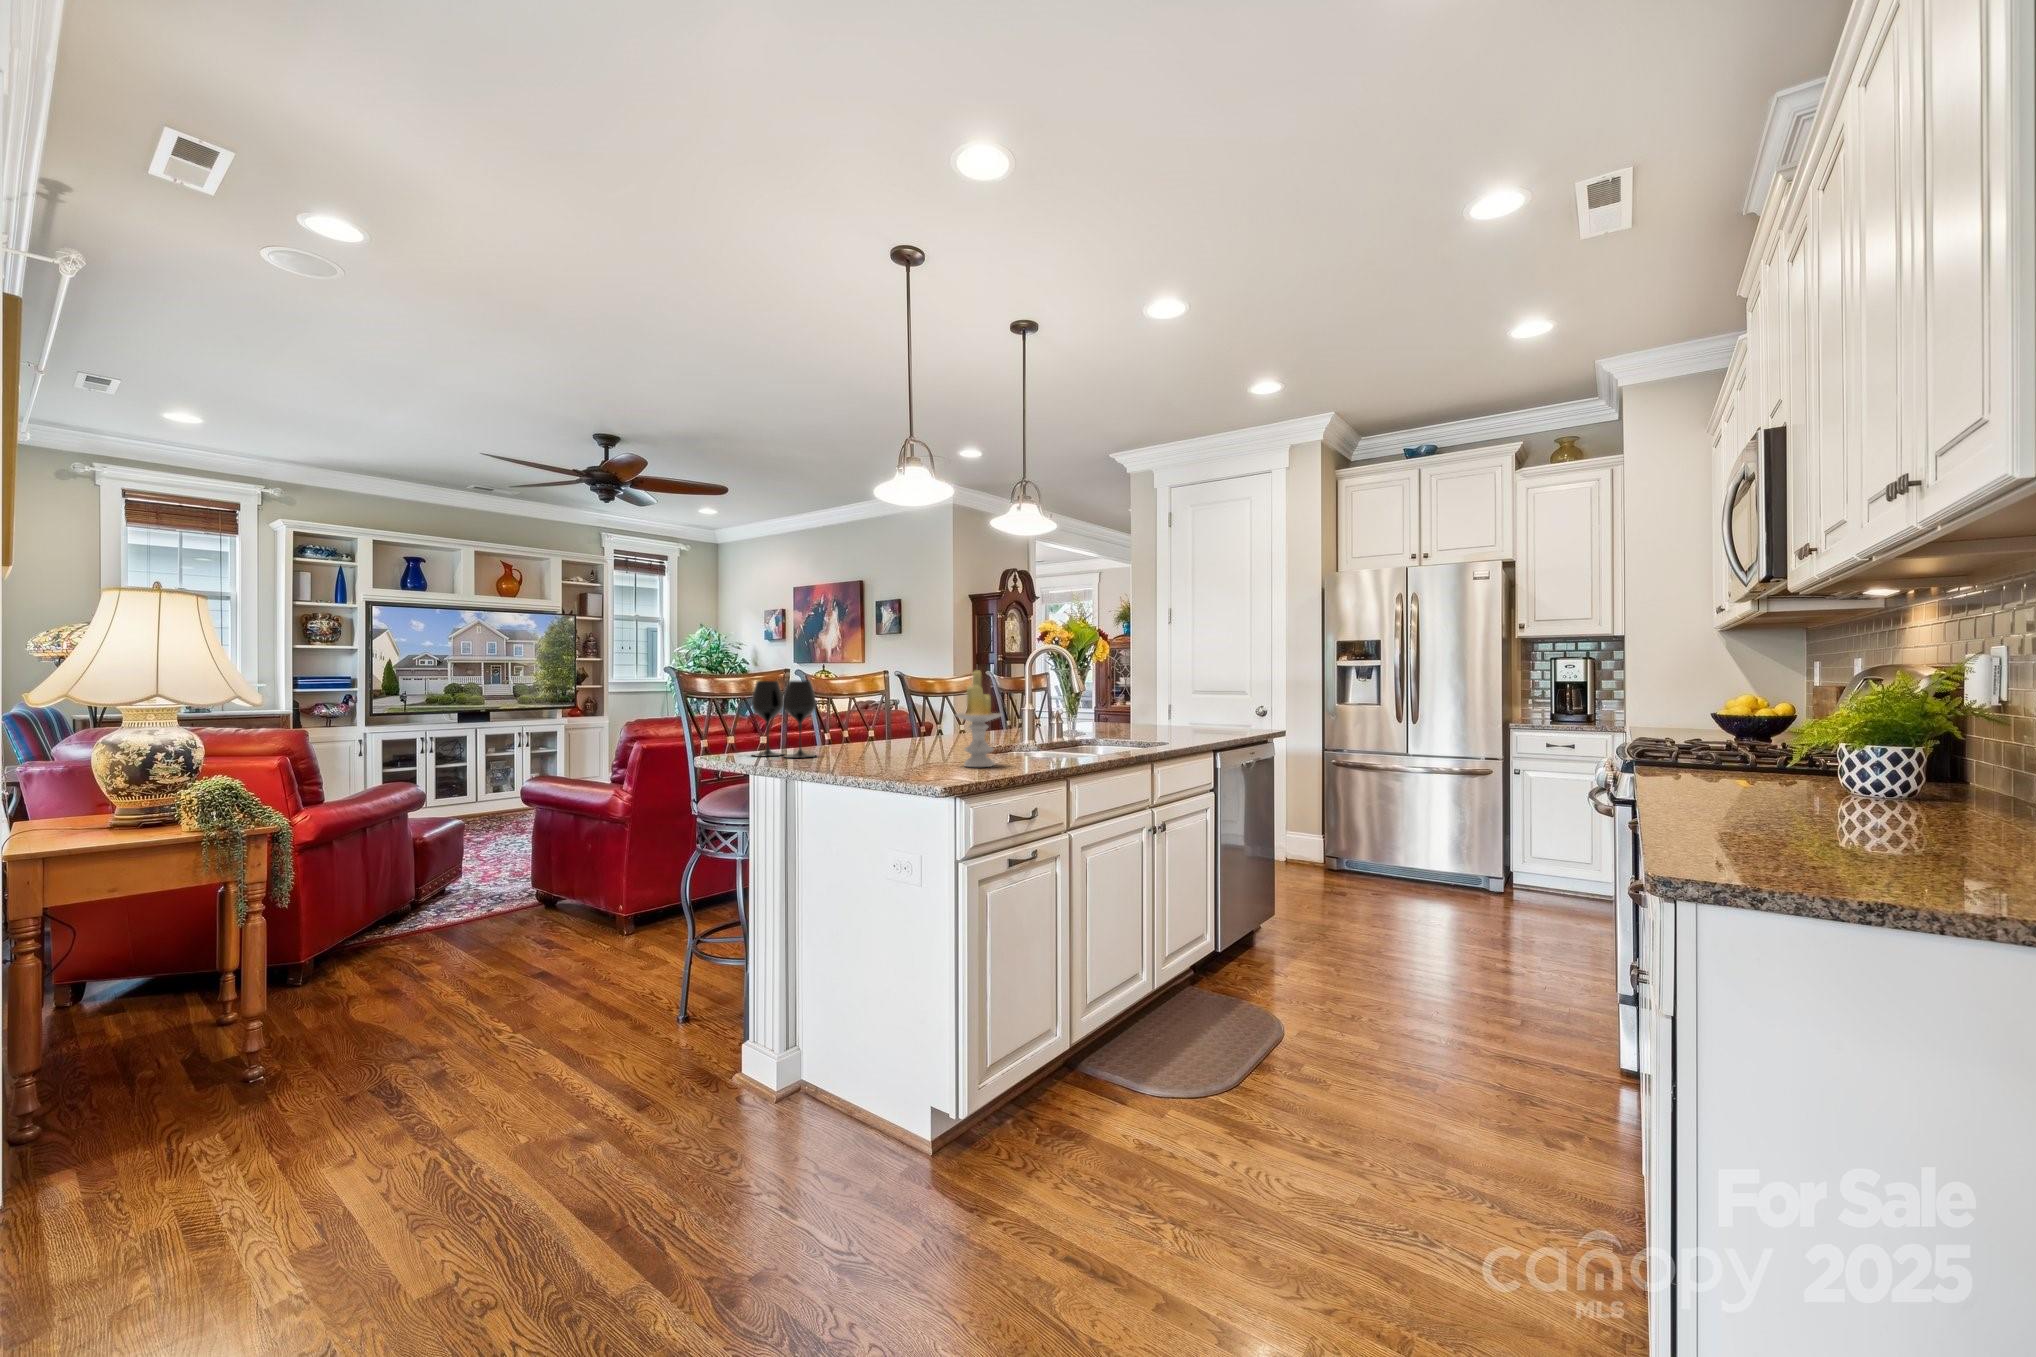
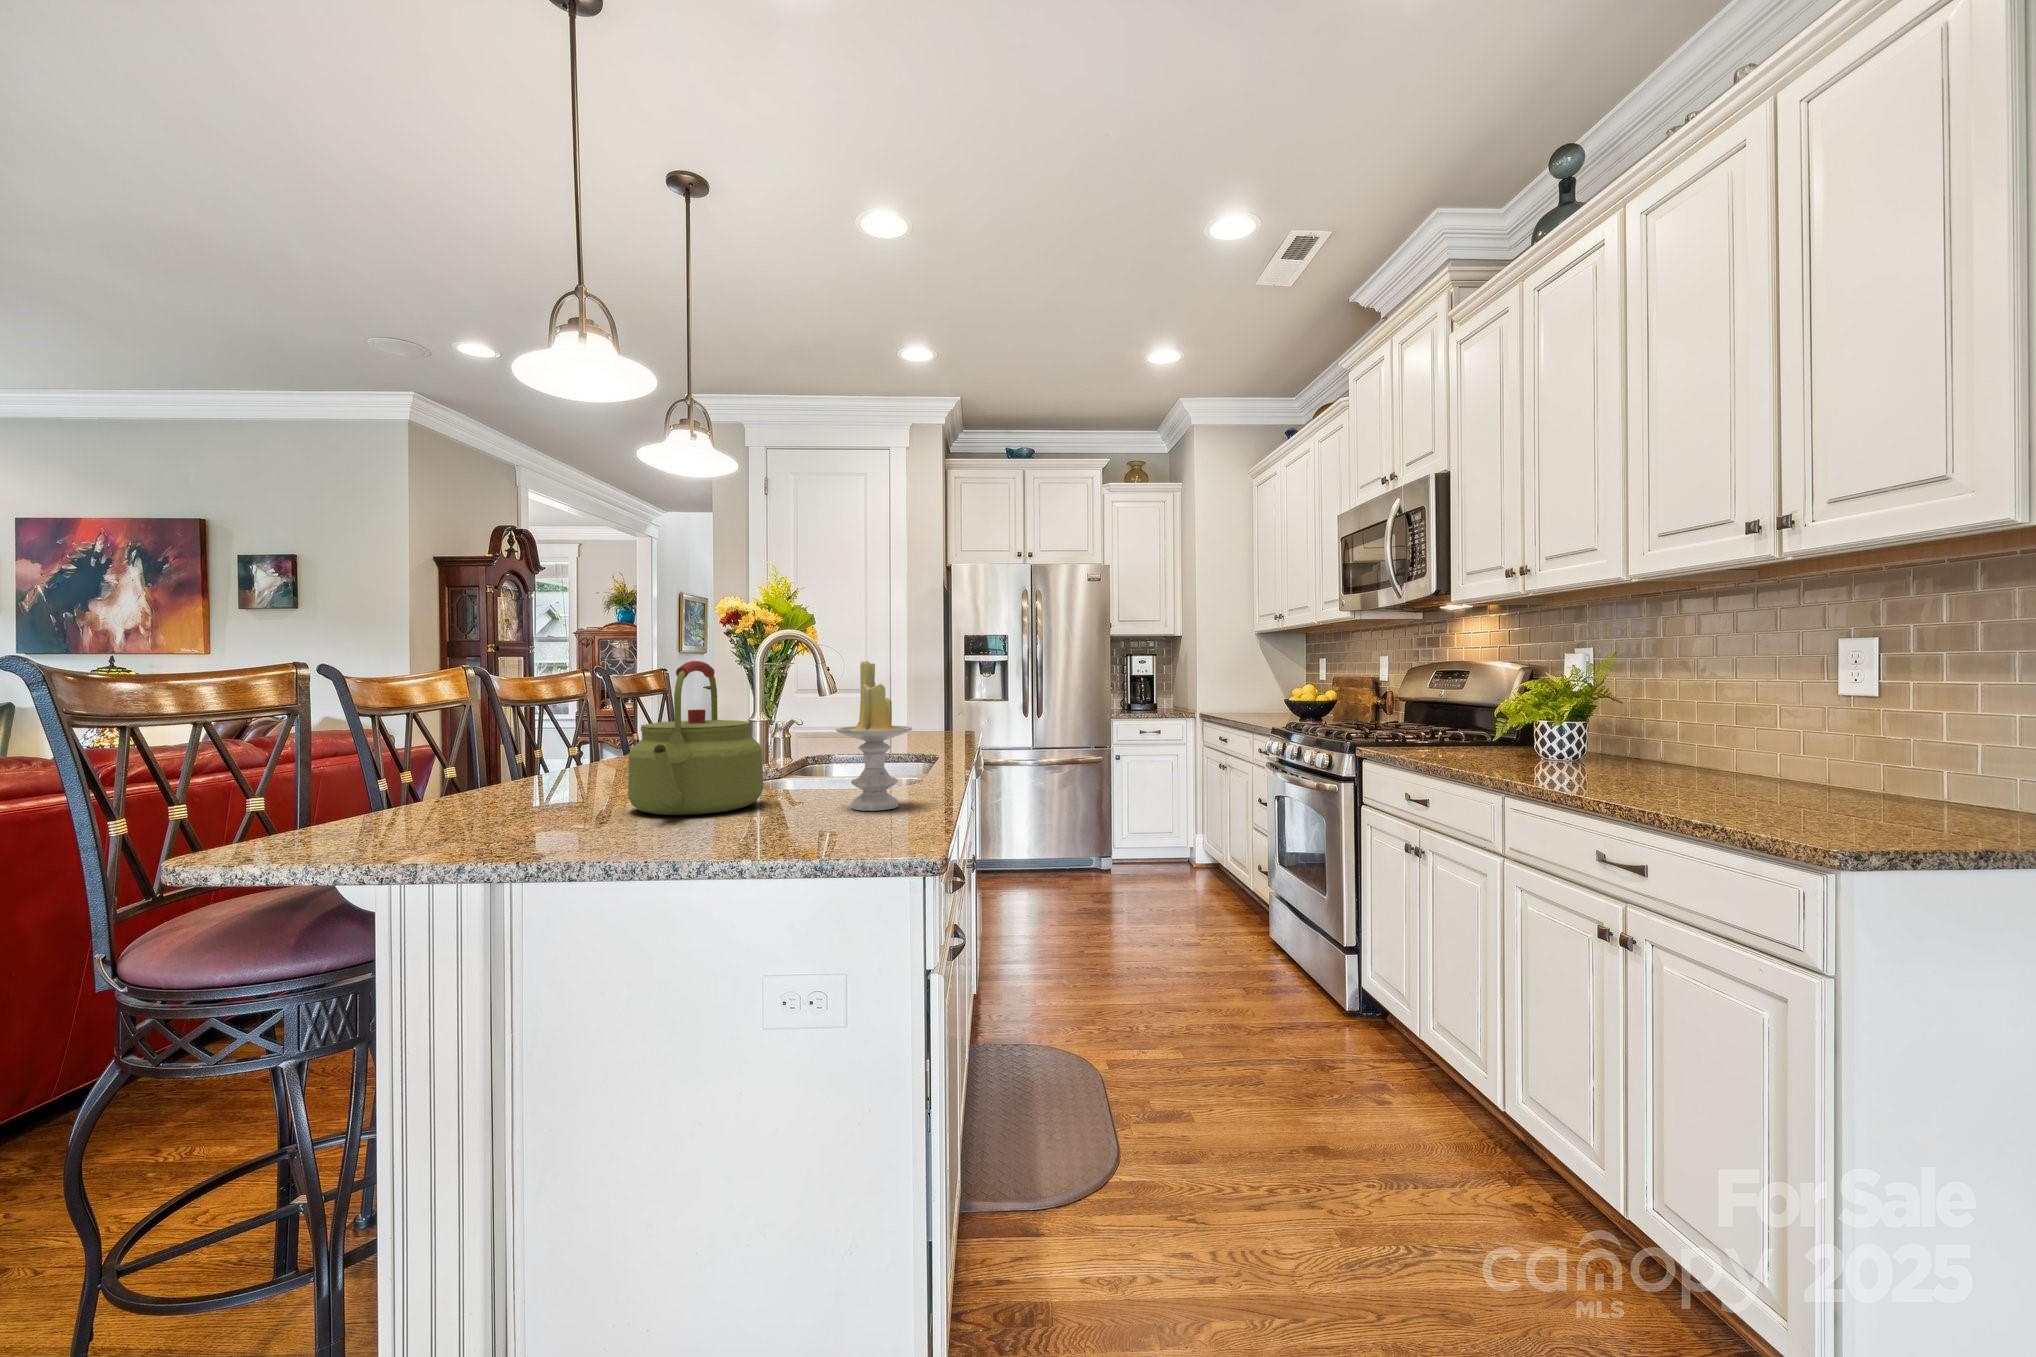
kettle: none [852,671,937,761] -> present [628,661,763,815]
wine glass: present [752,680,816,758] -> none [359,678,526,833]

